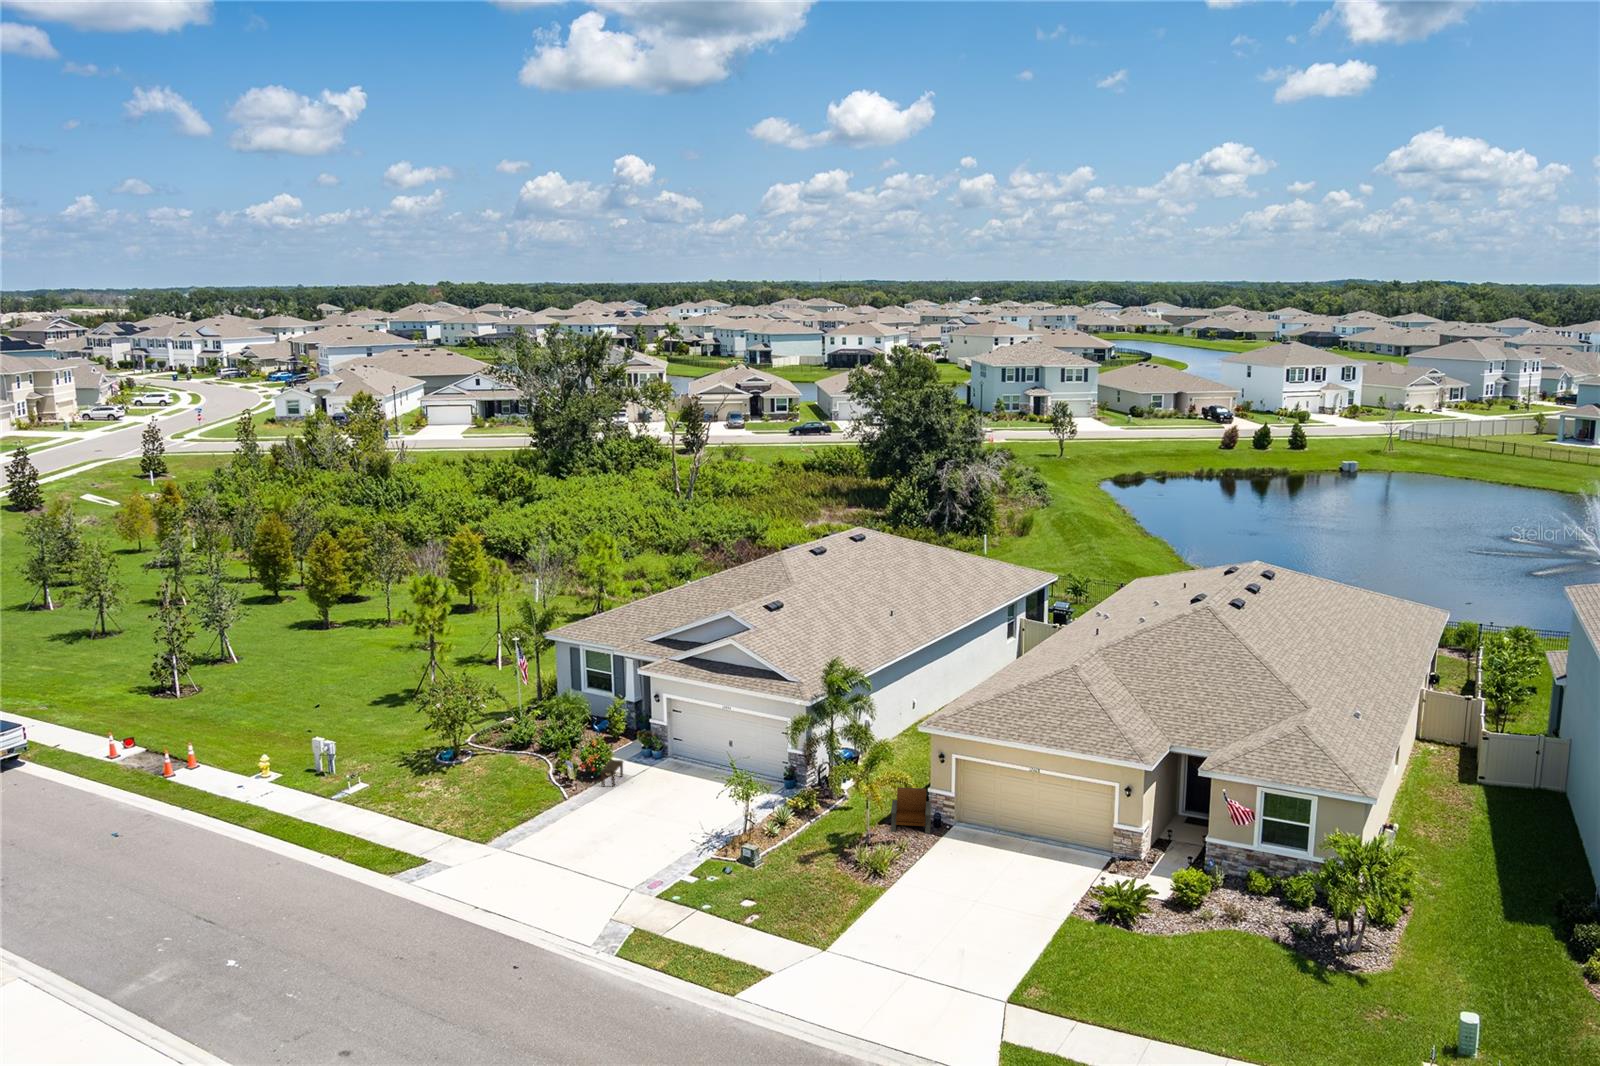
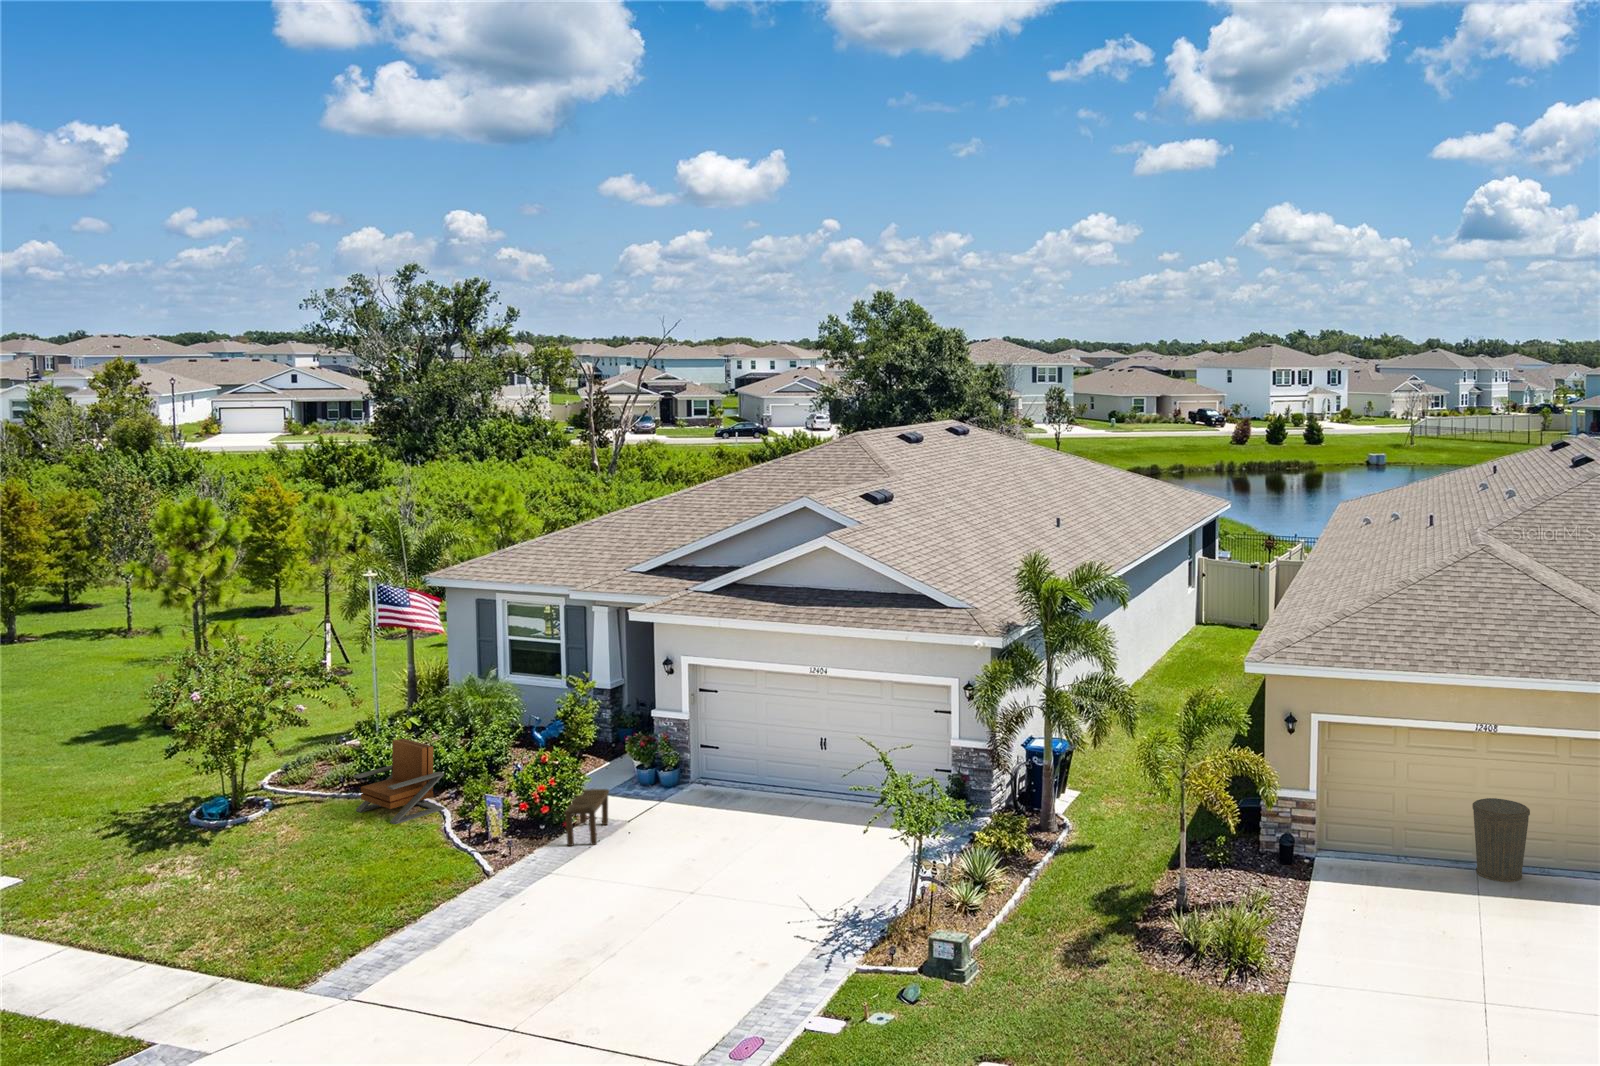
lounge chair: present [891,787,931,834] -> present [354,739,445,824]
trash can: none [983,797,1006,835] -> present [1472,798,1530,882]

